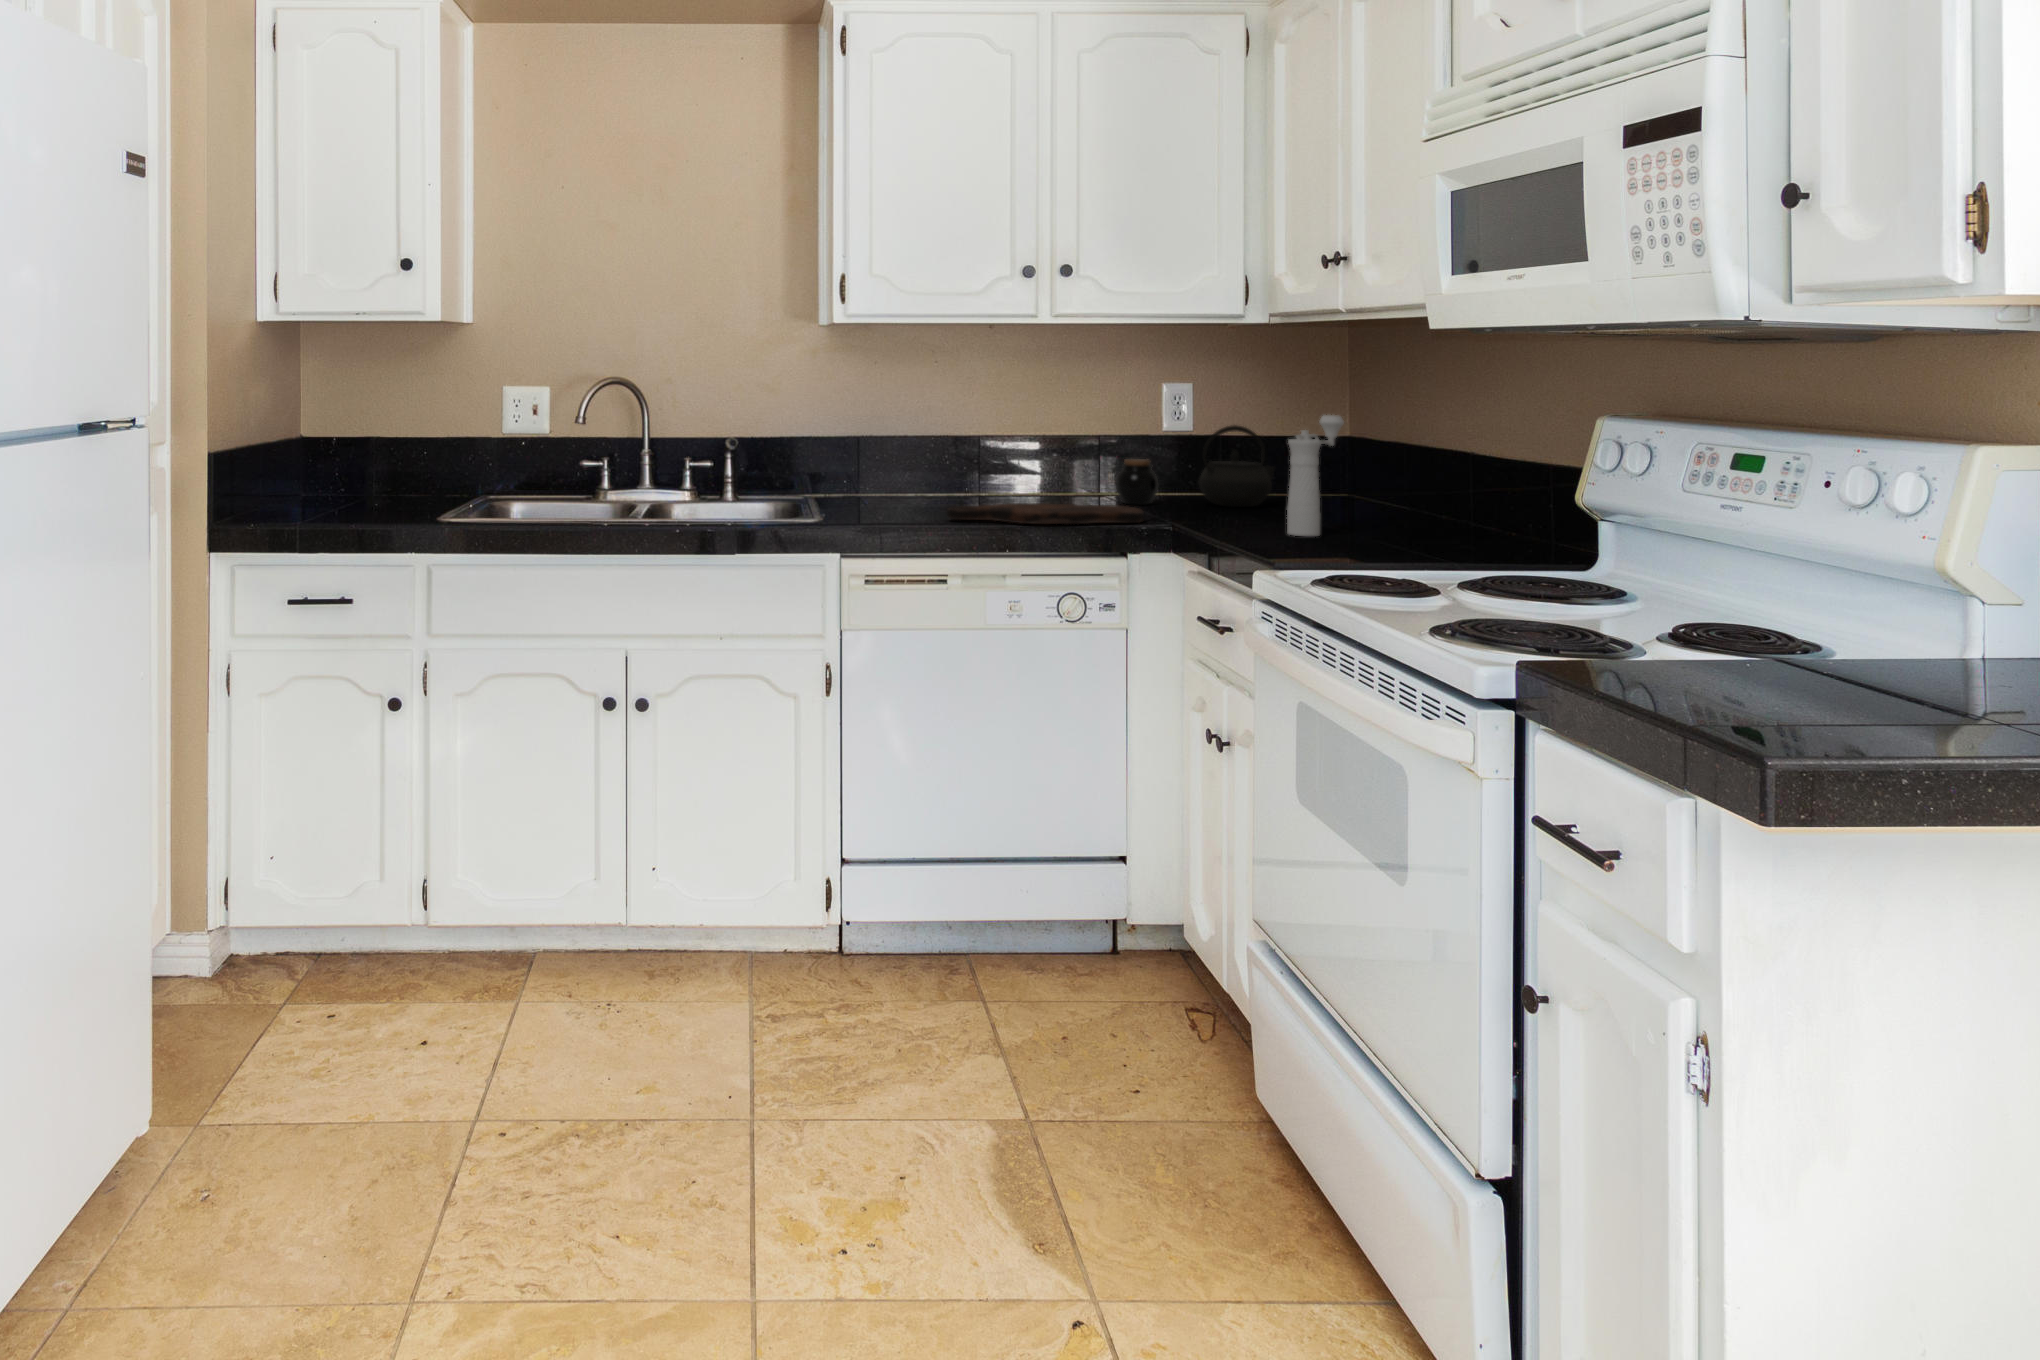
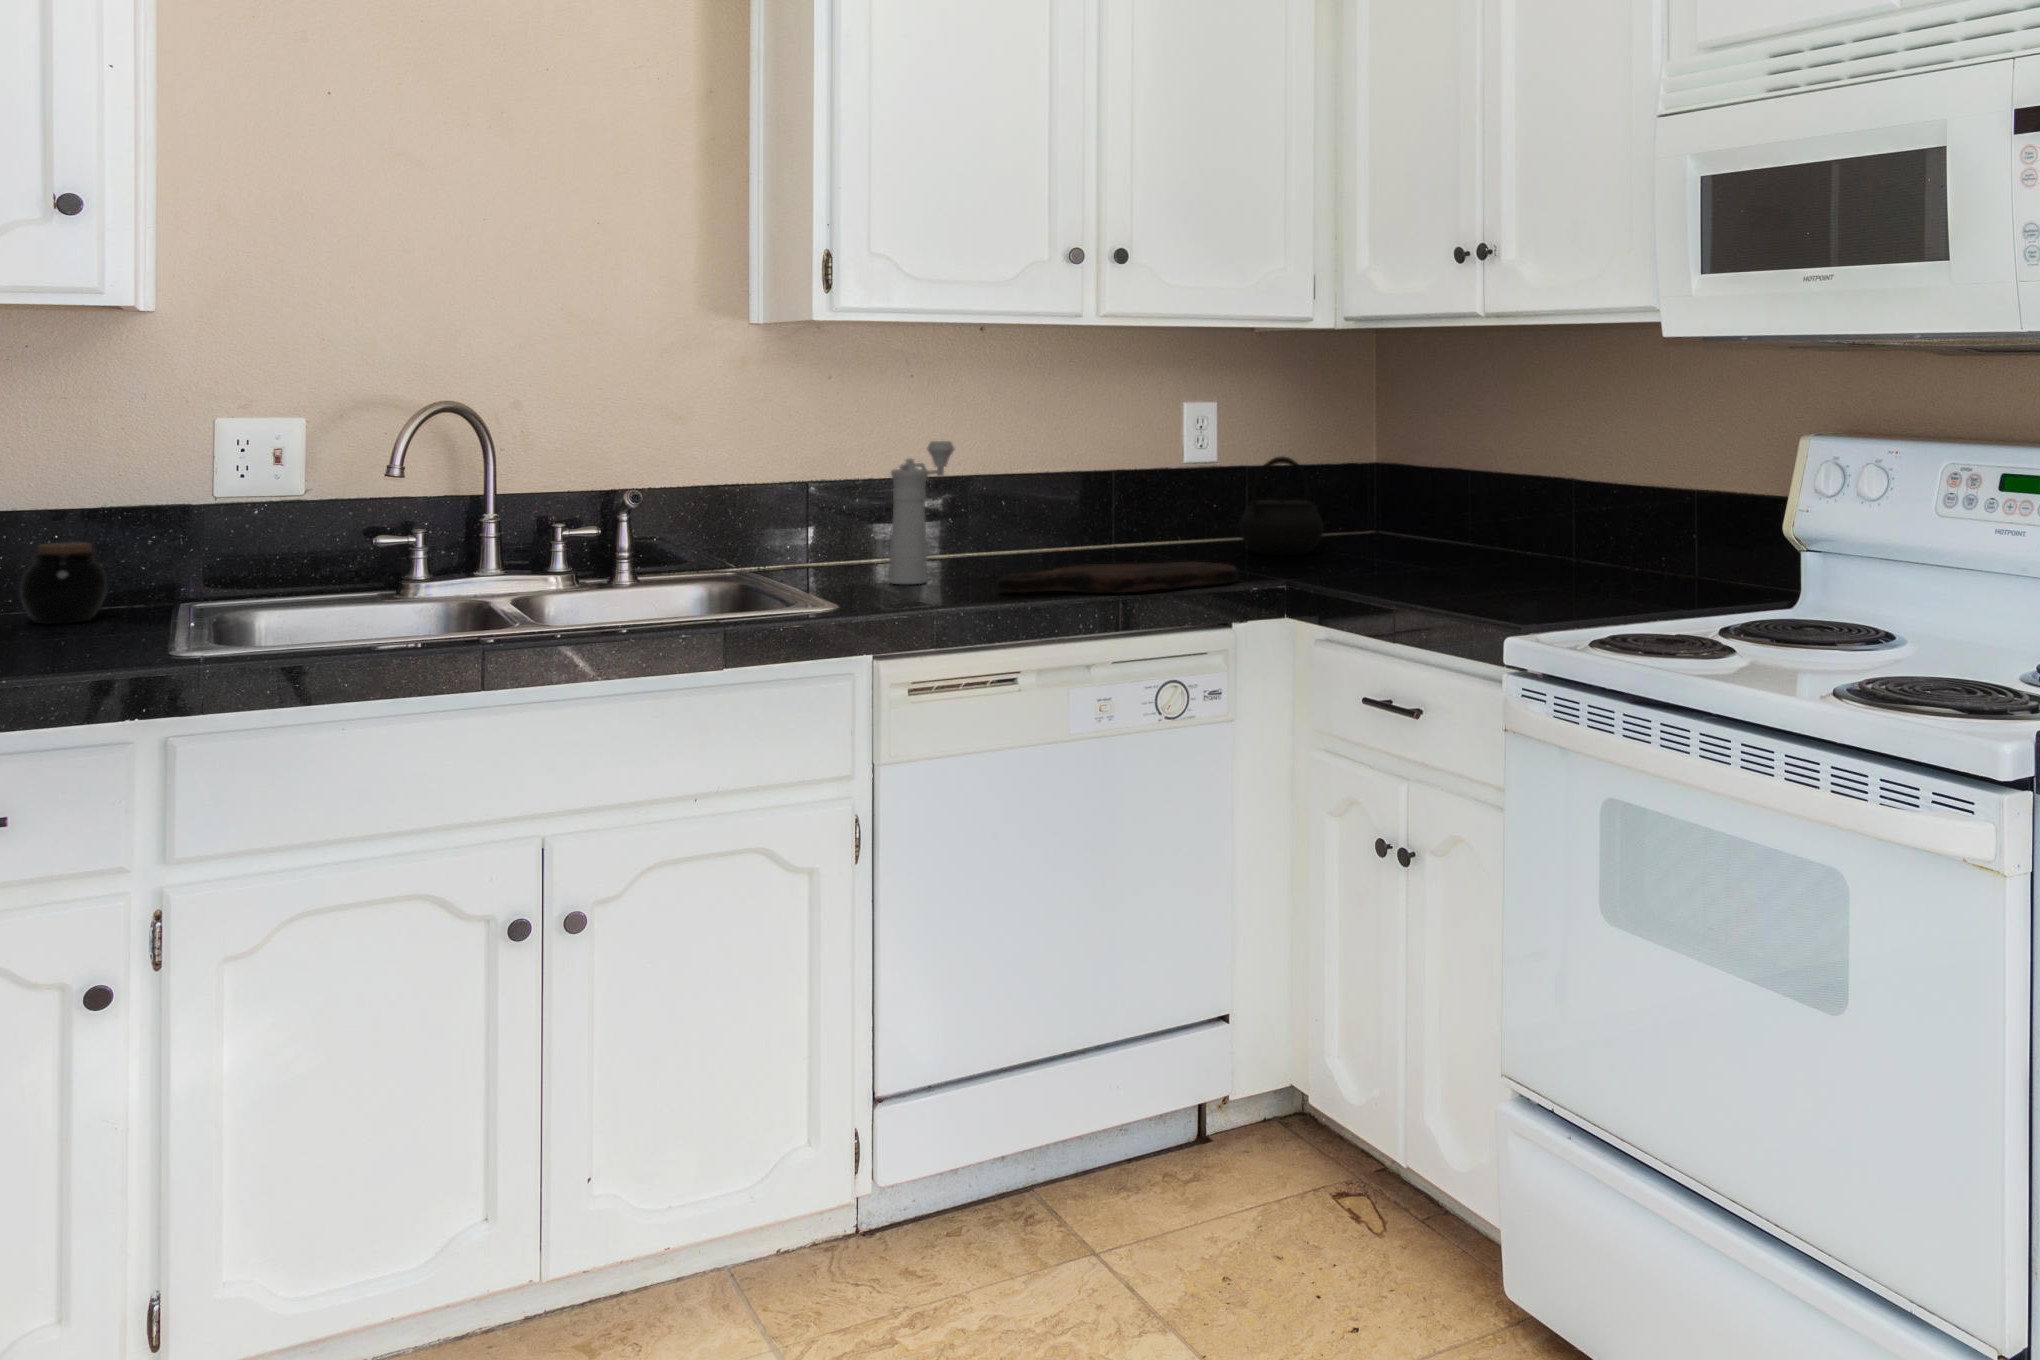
pepper mill: present [1287,415,1344,537] -> present [889,441,954,584]
jar: present [1116,459,1158,505] -> present [20,542,107,624]

